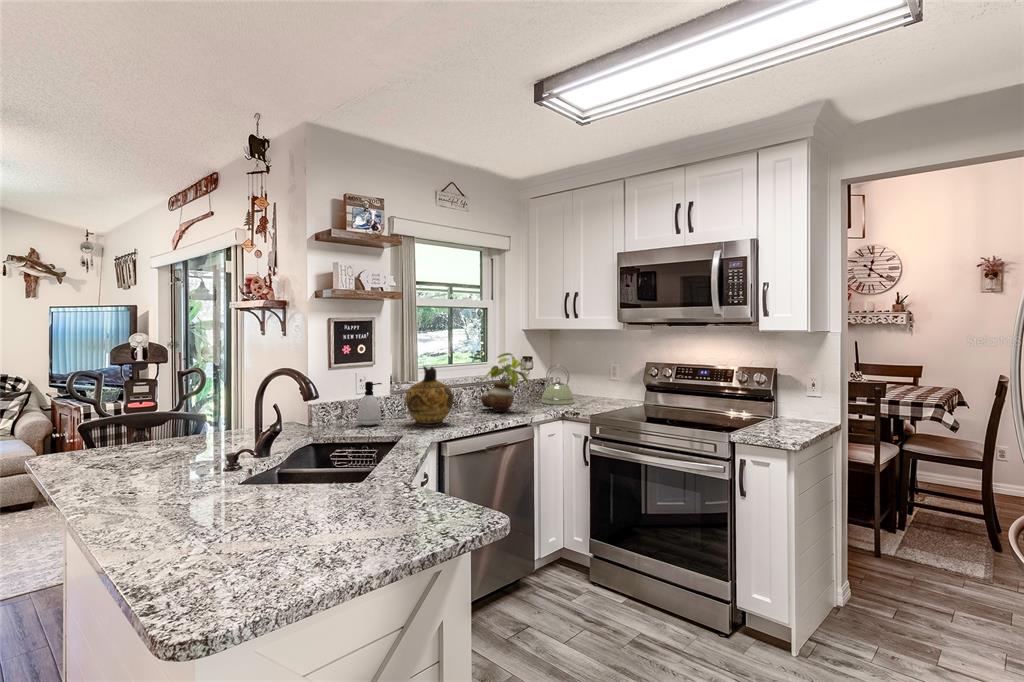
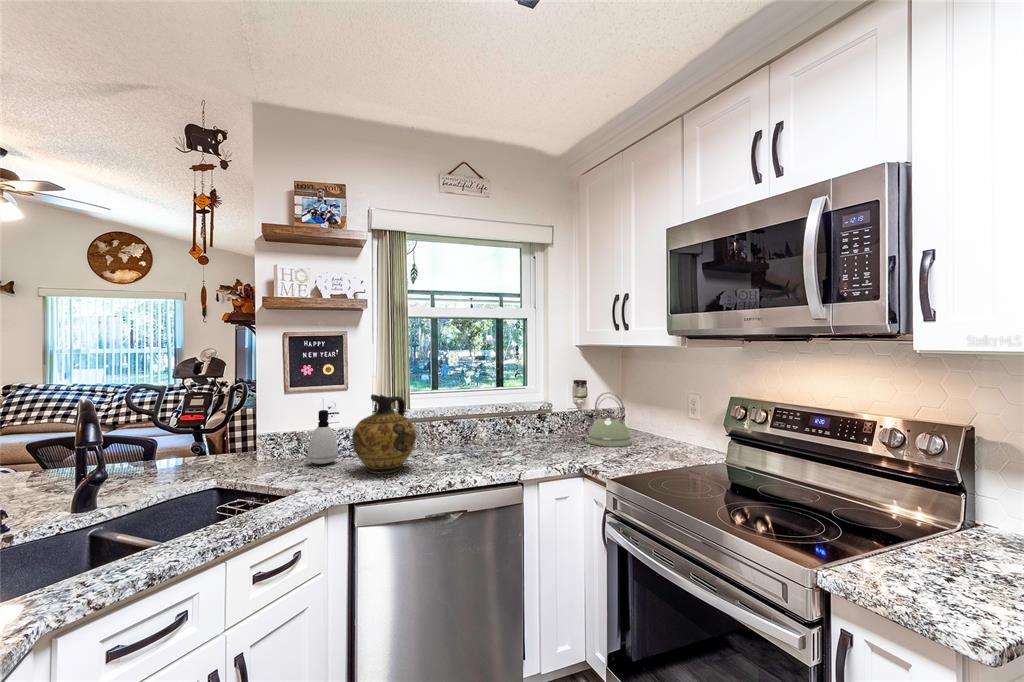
potted plant: present [481,353,528,412] -> none [489,377,545,455]

